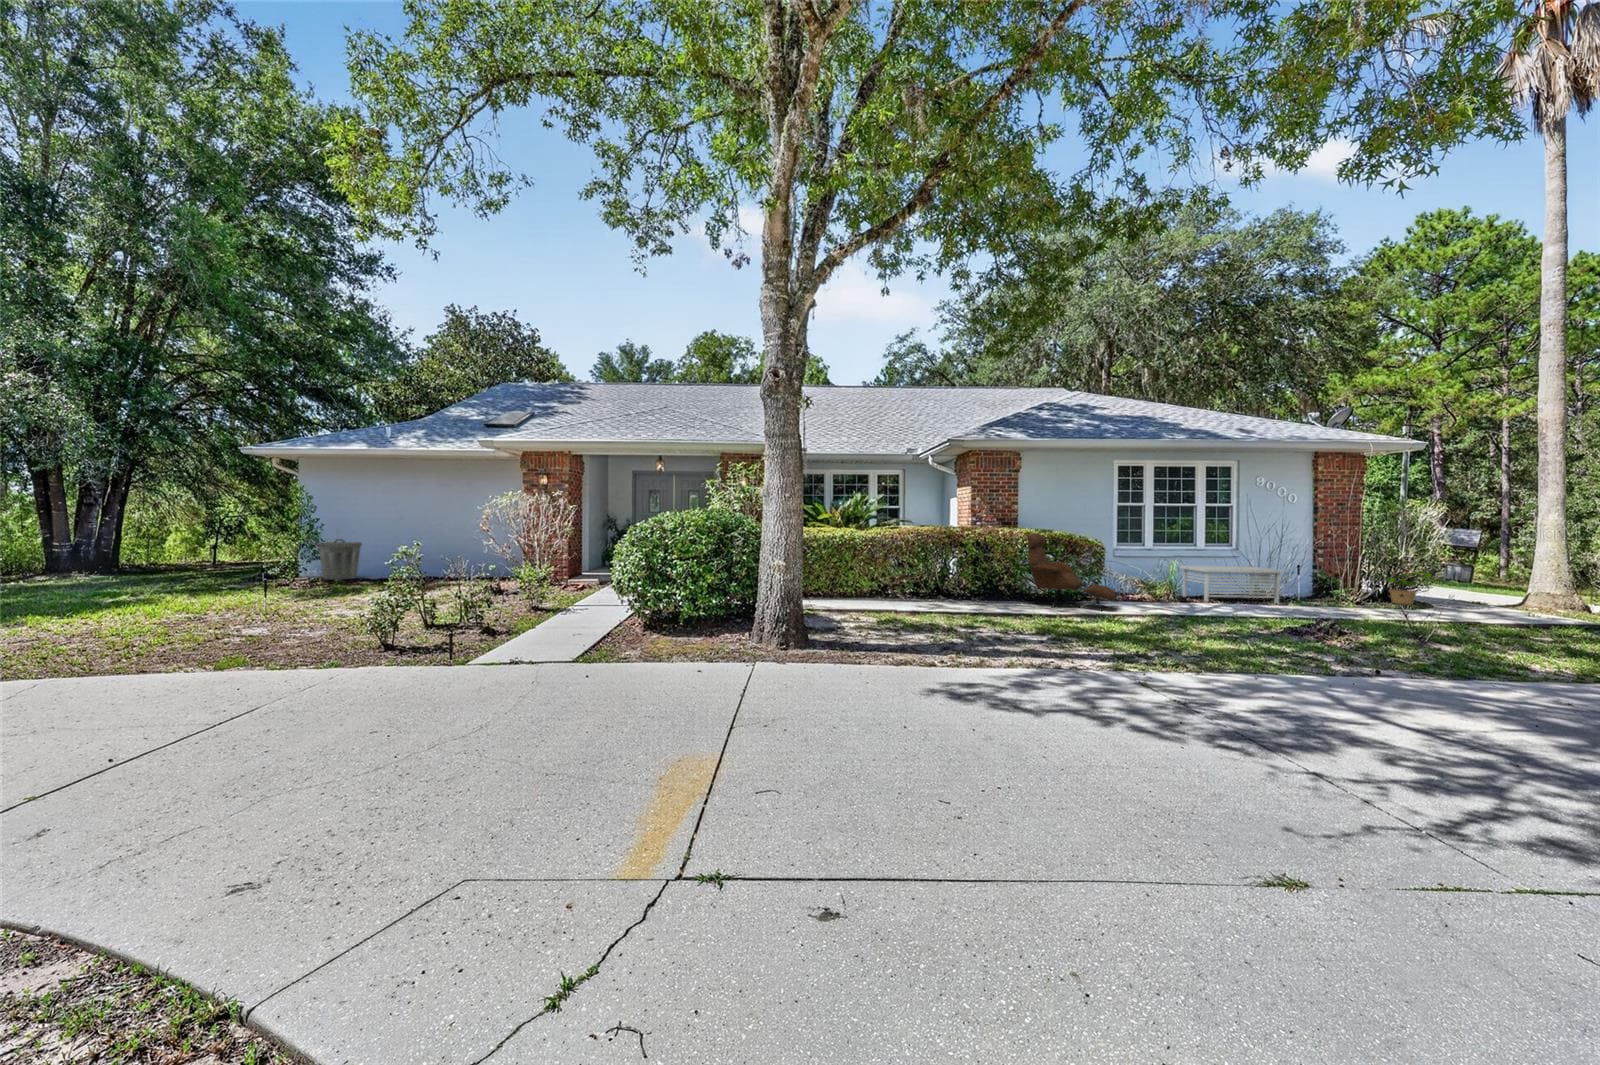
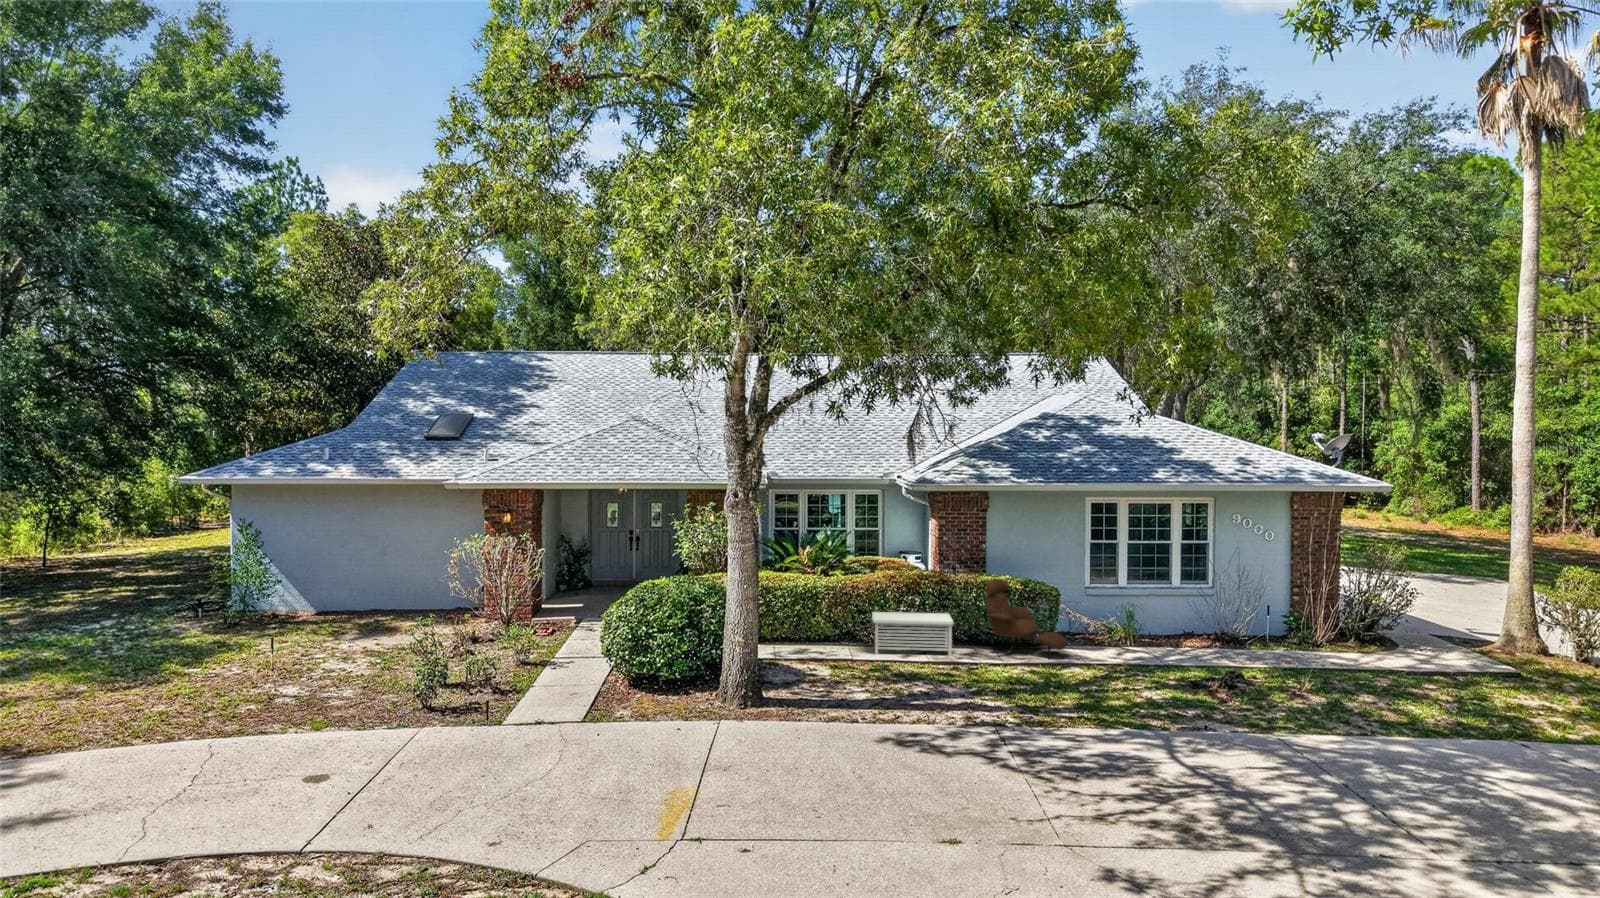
trash can: present [316,539,362,580] -> none [248,573,294,618]
storage bench: present [1180,565,1283,603] -> present [872,612,954,656]
potted plant: present [1387,572,1431,605] -> none [1348,615,1387,647]

